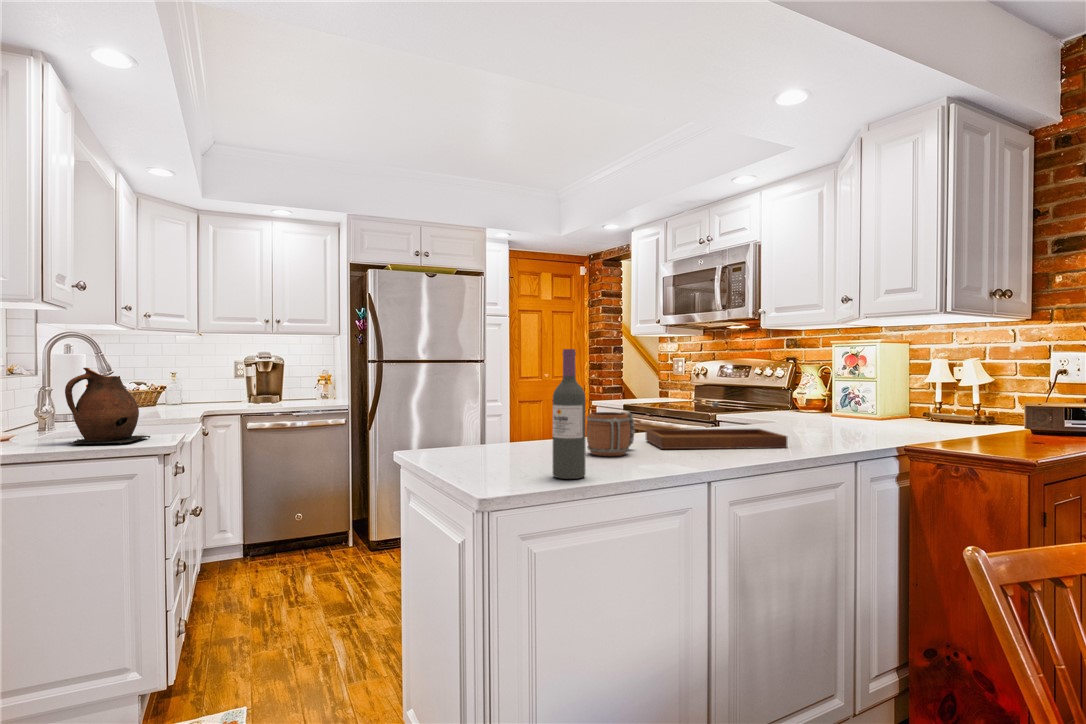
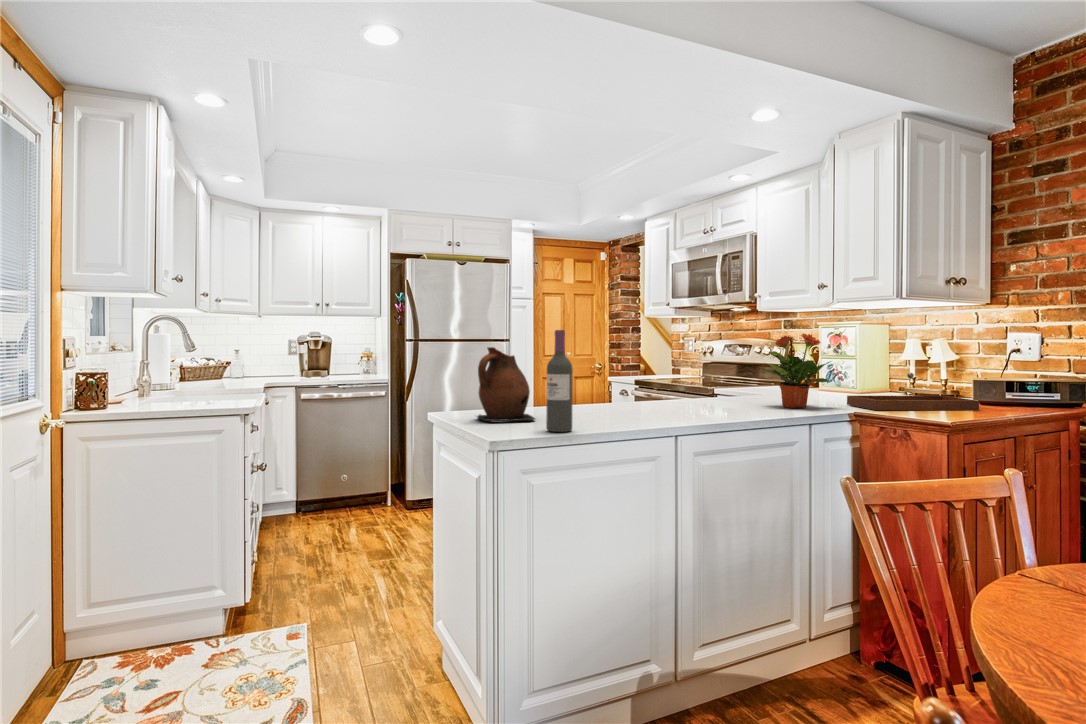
potted plant: none [785,353,871,439] -> present [761,333,831,408]
ceramic pitcher: present [65,368,150,444] -> present [477,347,535,421]
tray: present [646,402,788,449] -> present [847,373,979,410]
mug: present [586,411,635,456] -> none [581,382,623,418]

